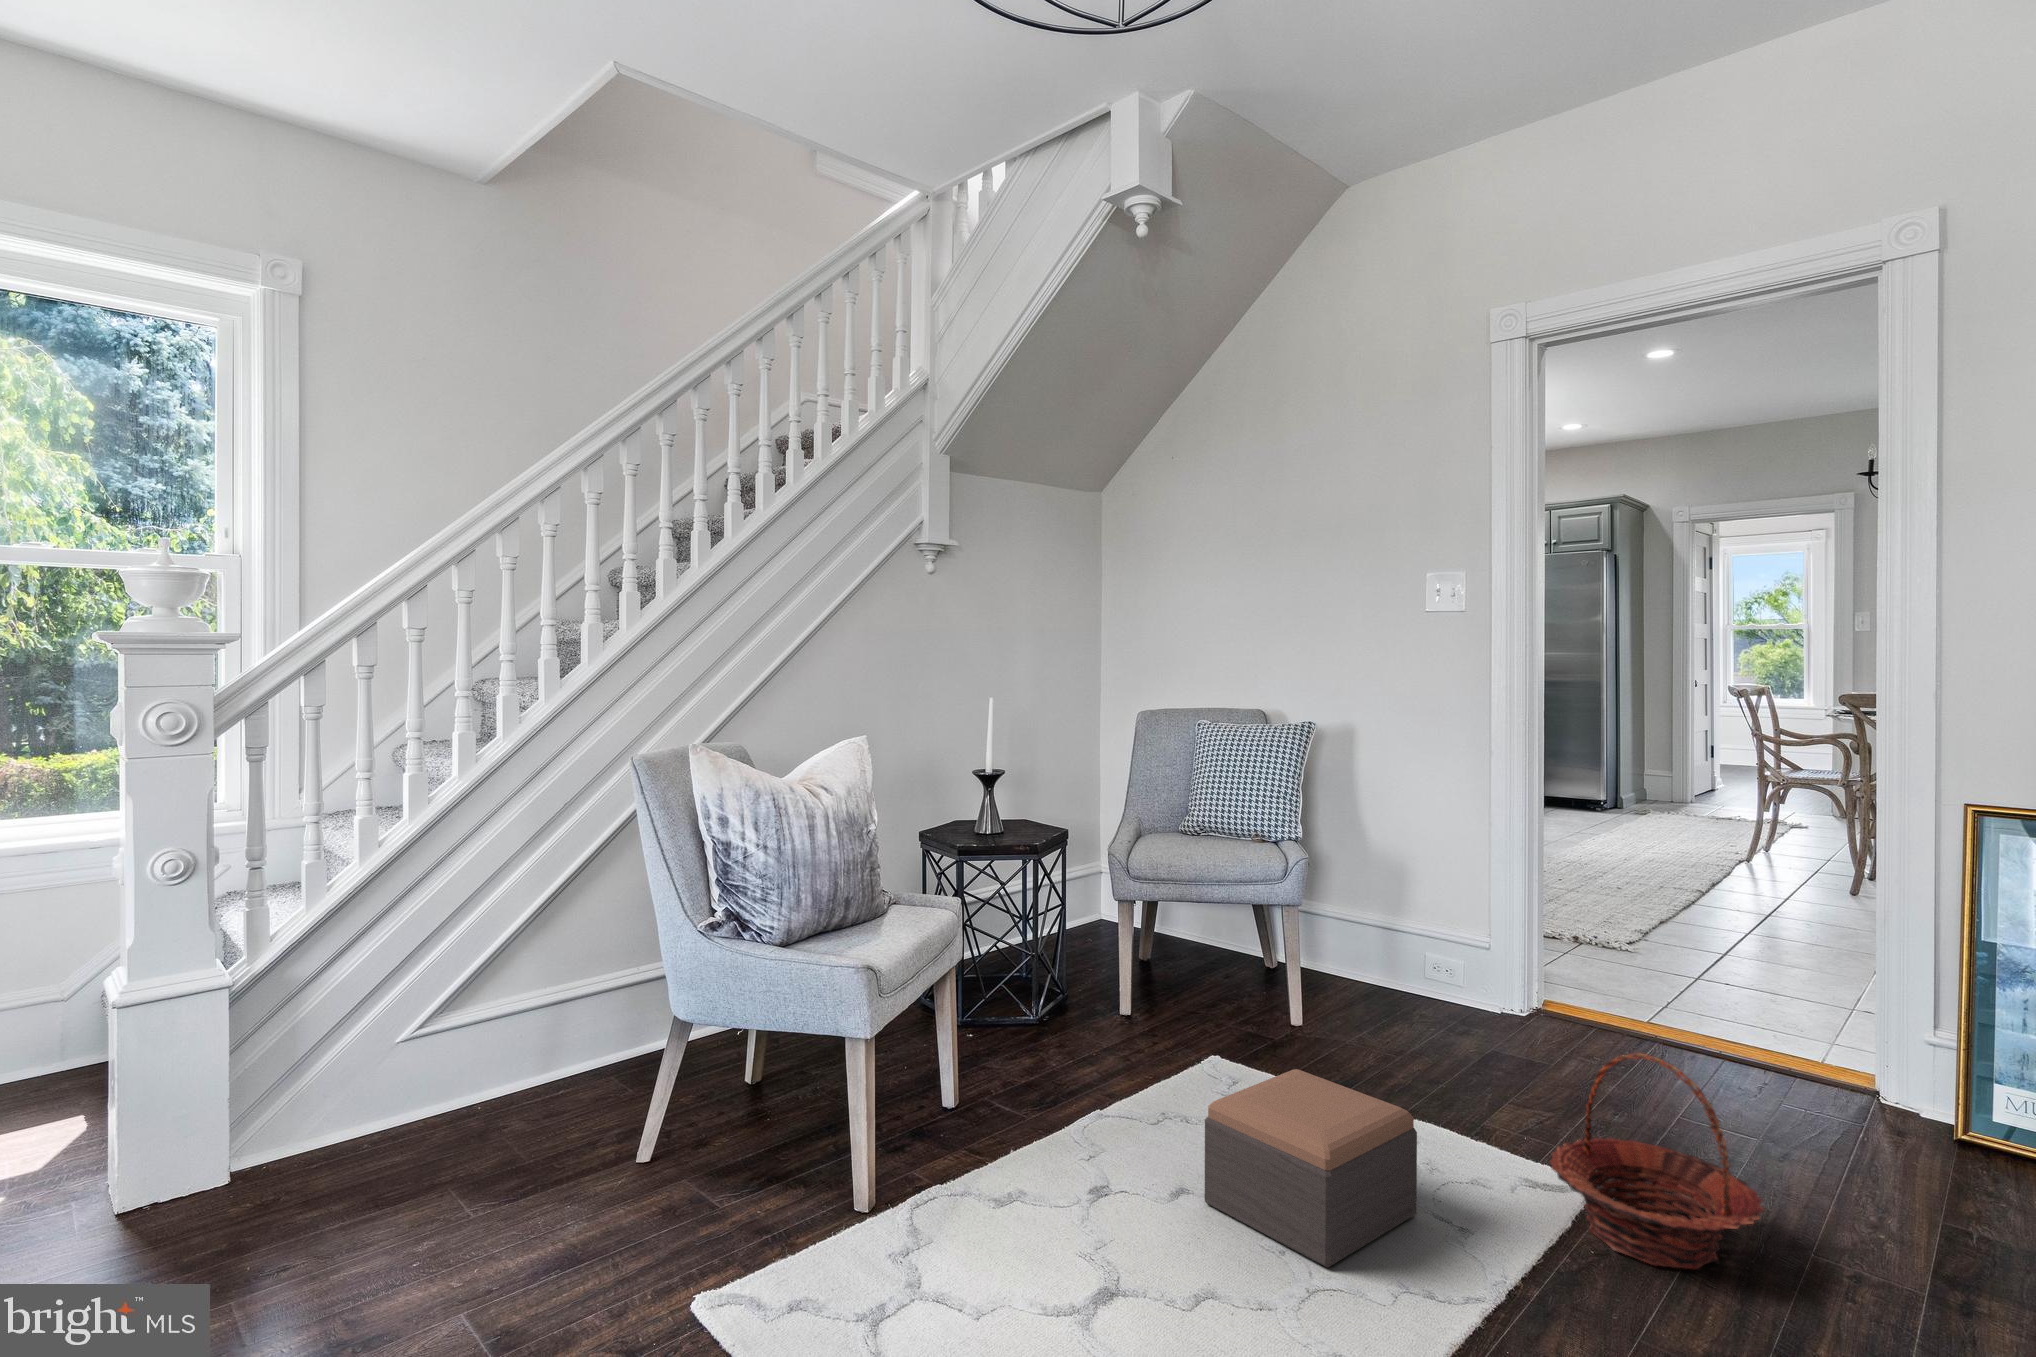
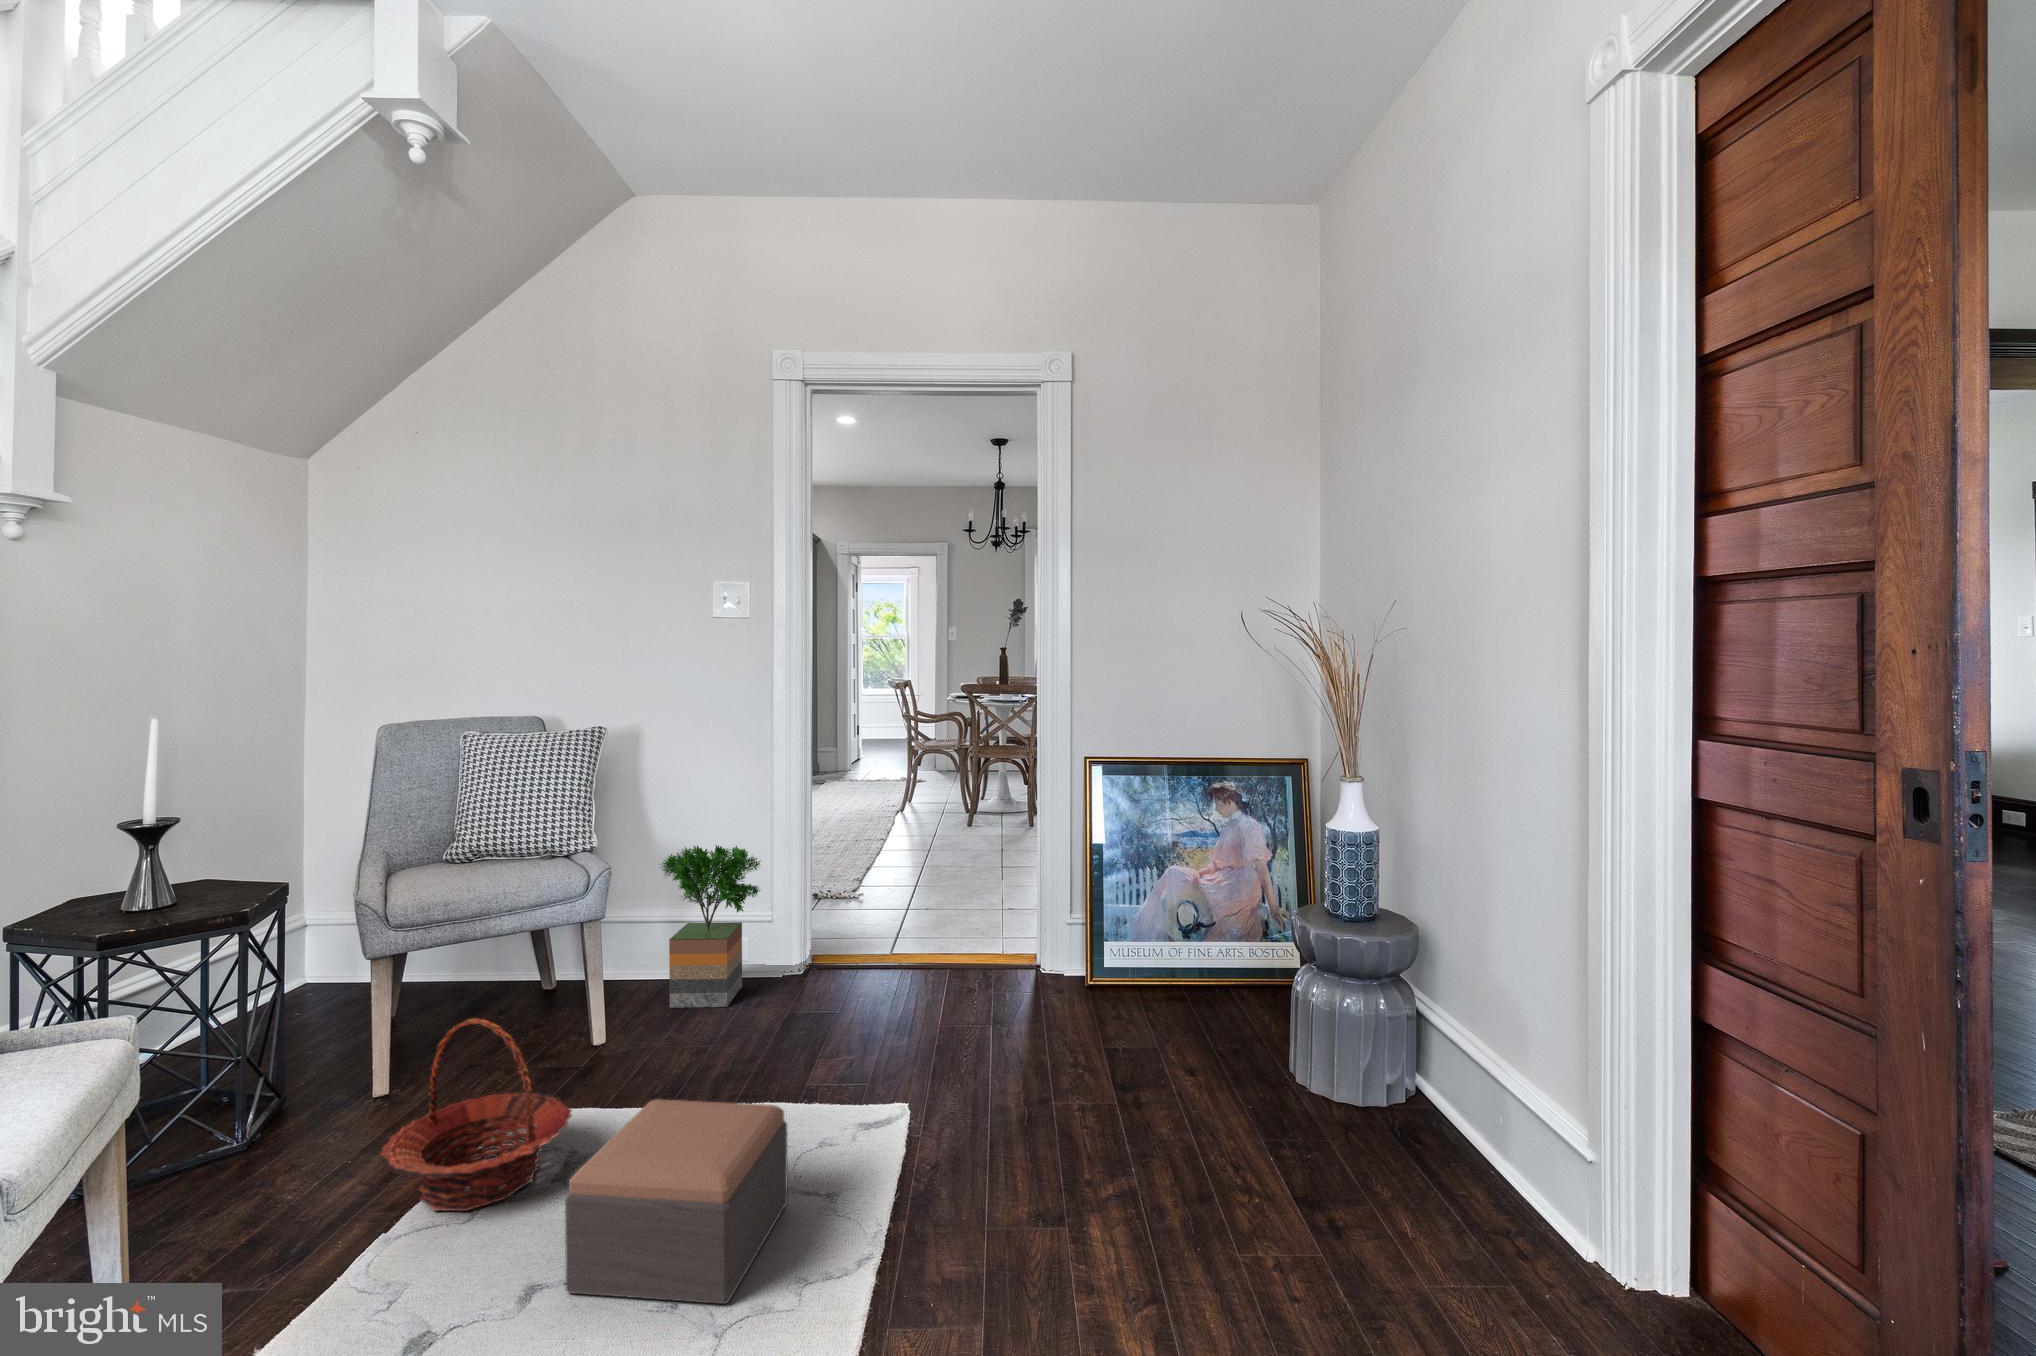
potted tree: none [1362,850,1474,1026] -> present [660,845,760,1008]
basket: present [1550,1053,1763,1269] -> present [380,1018,571,1211]

